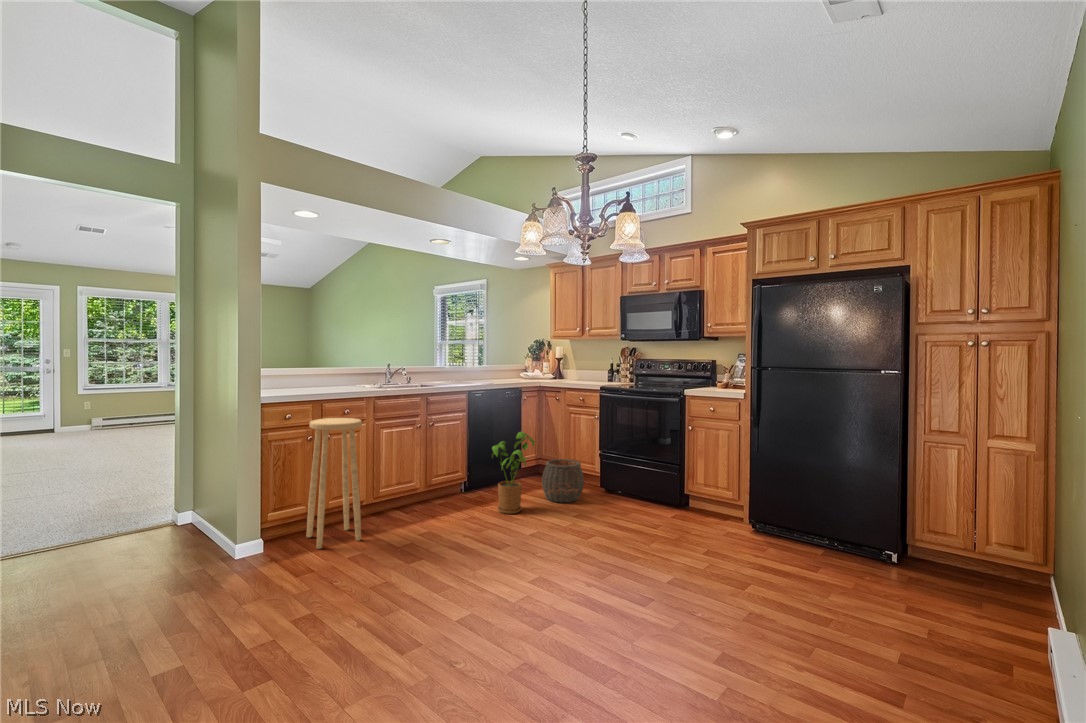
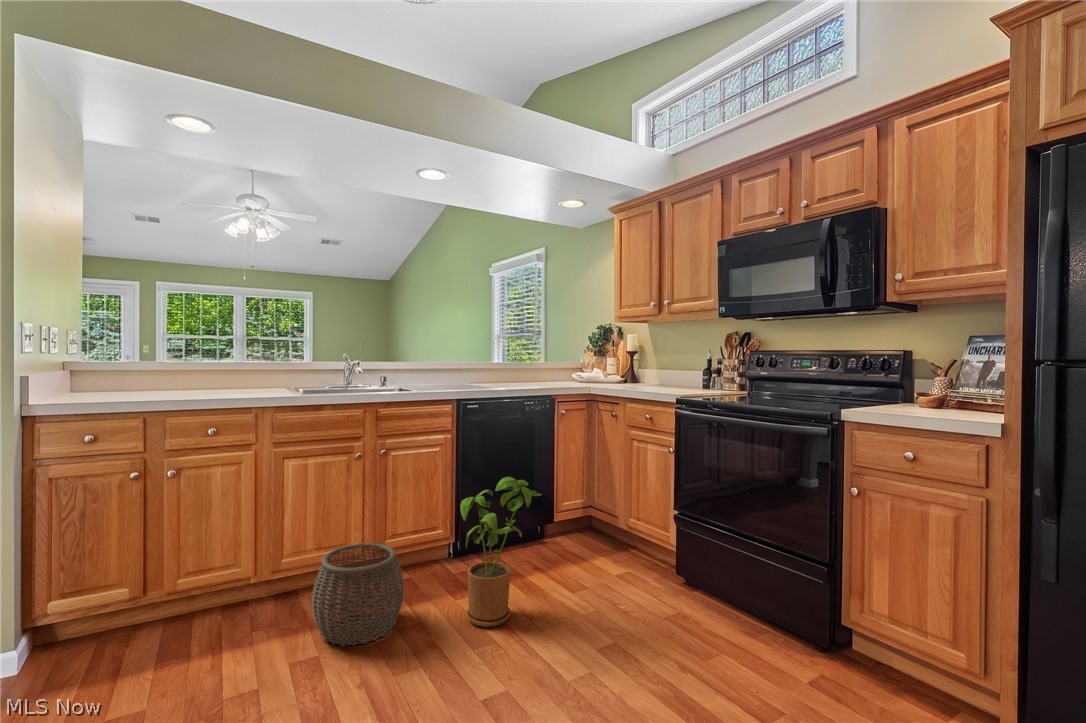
stool: present [307,418,362,549] -> none [90,444,203,684]
woven basket: present [542,459,584,503] -> present [312,543,404,646]

